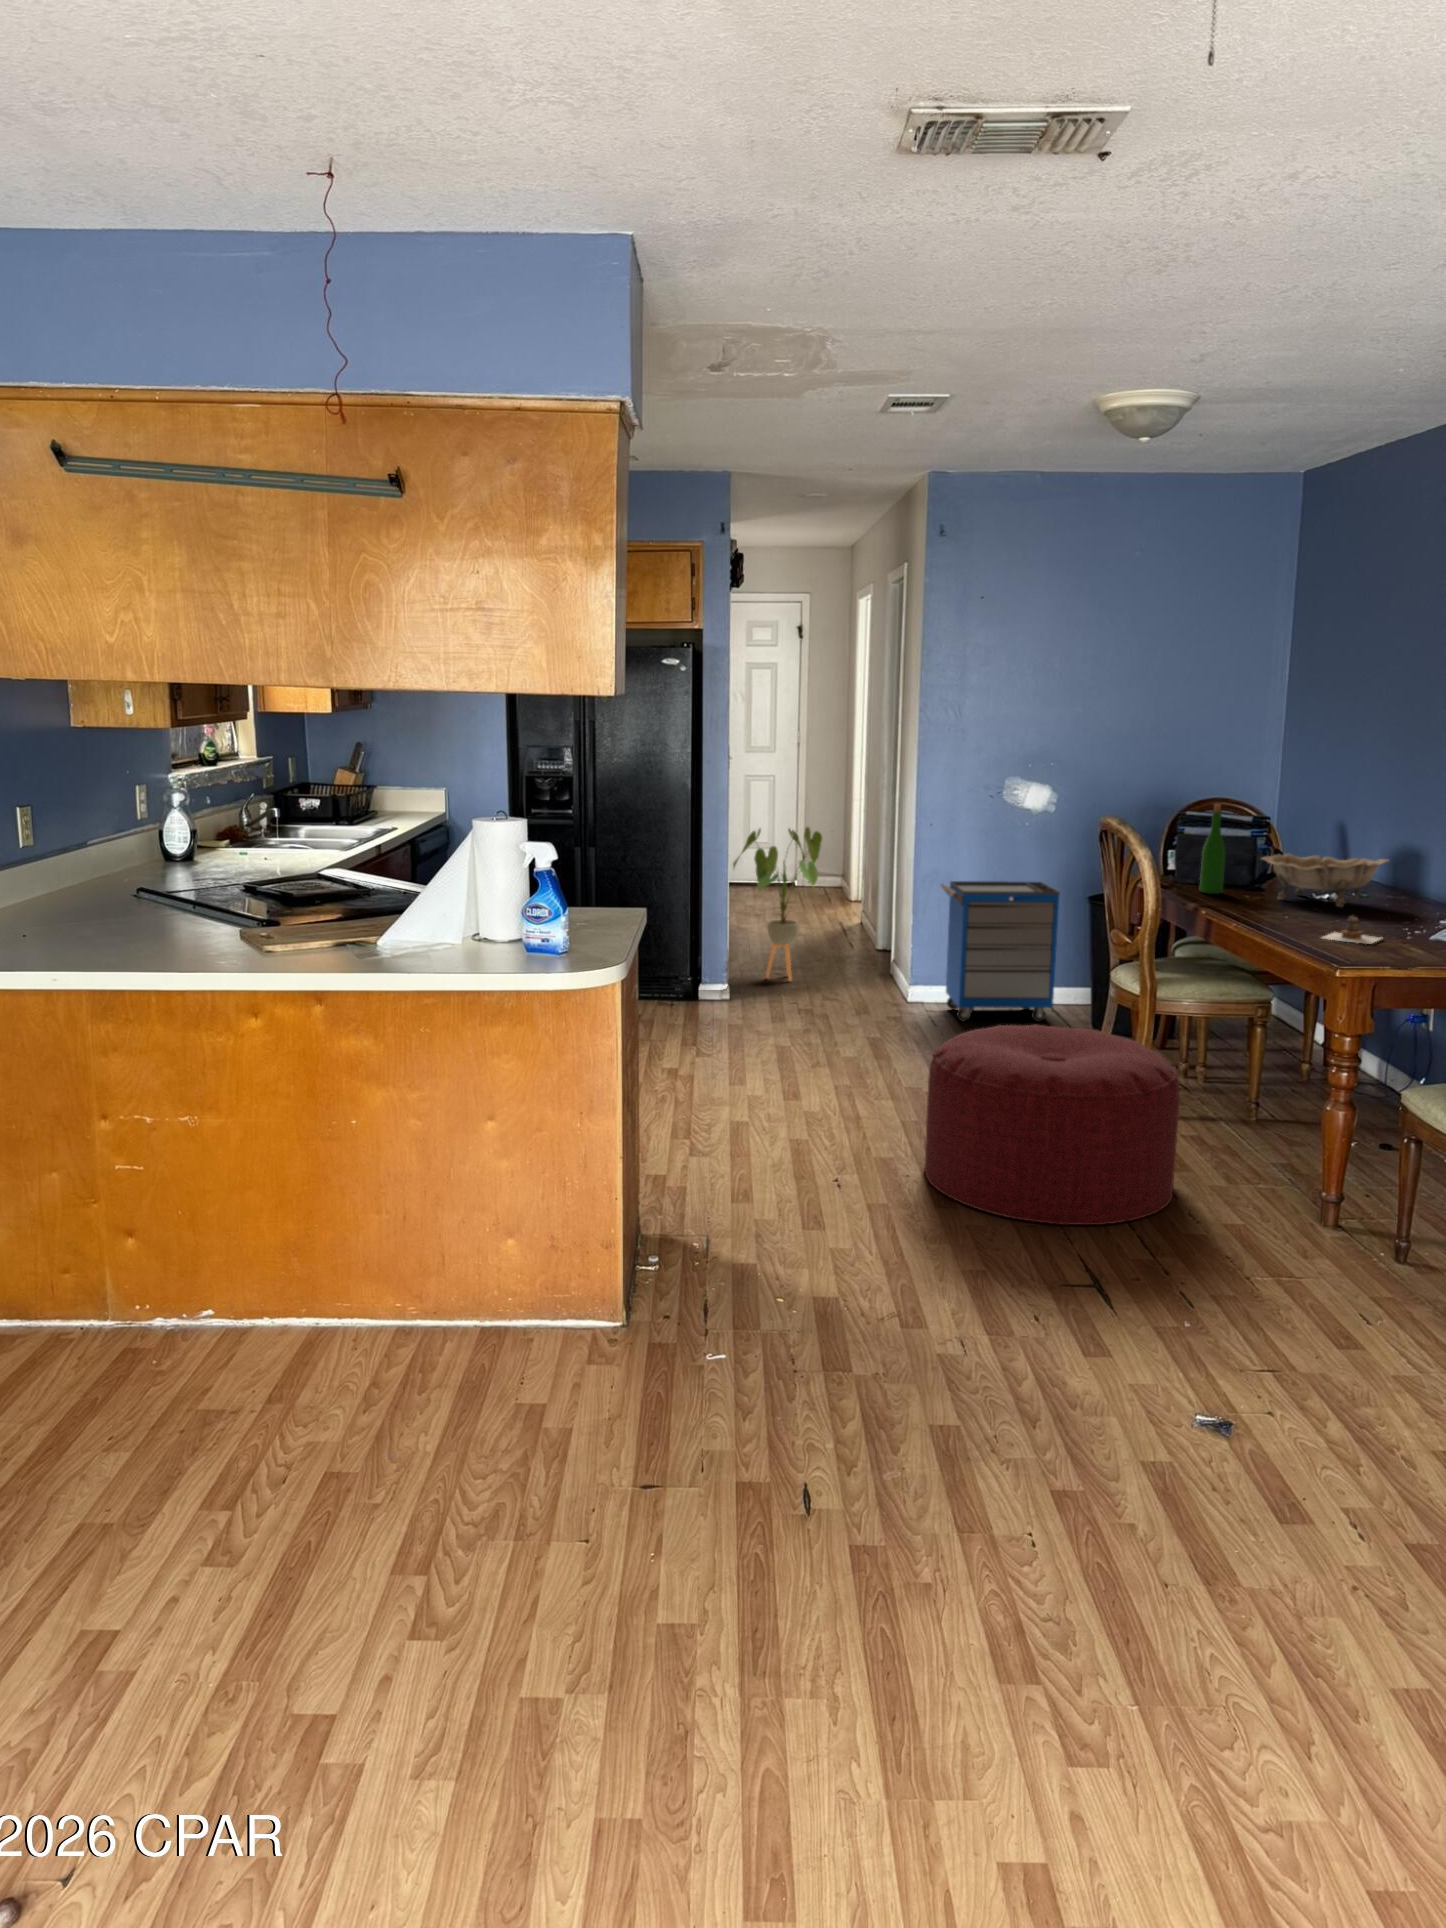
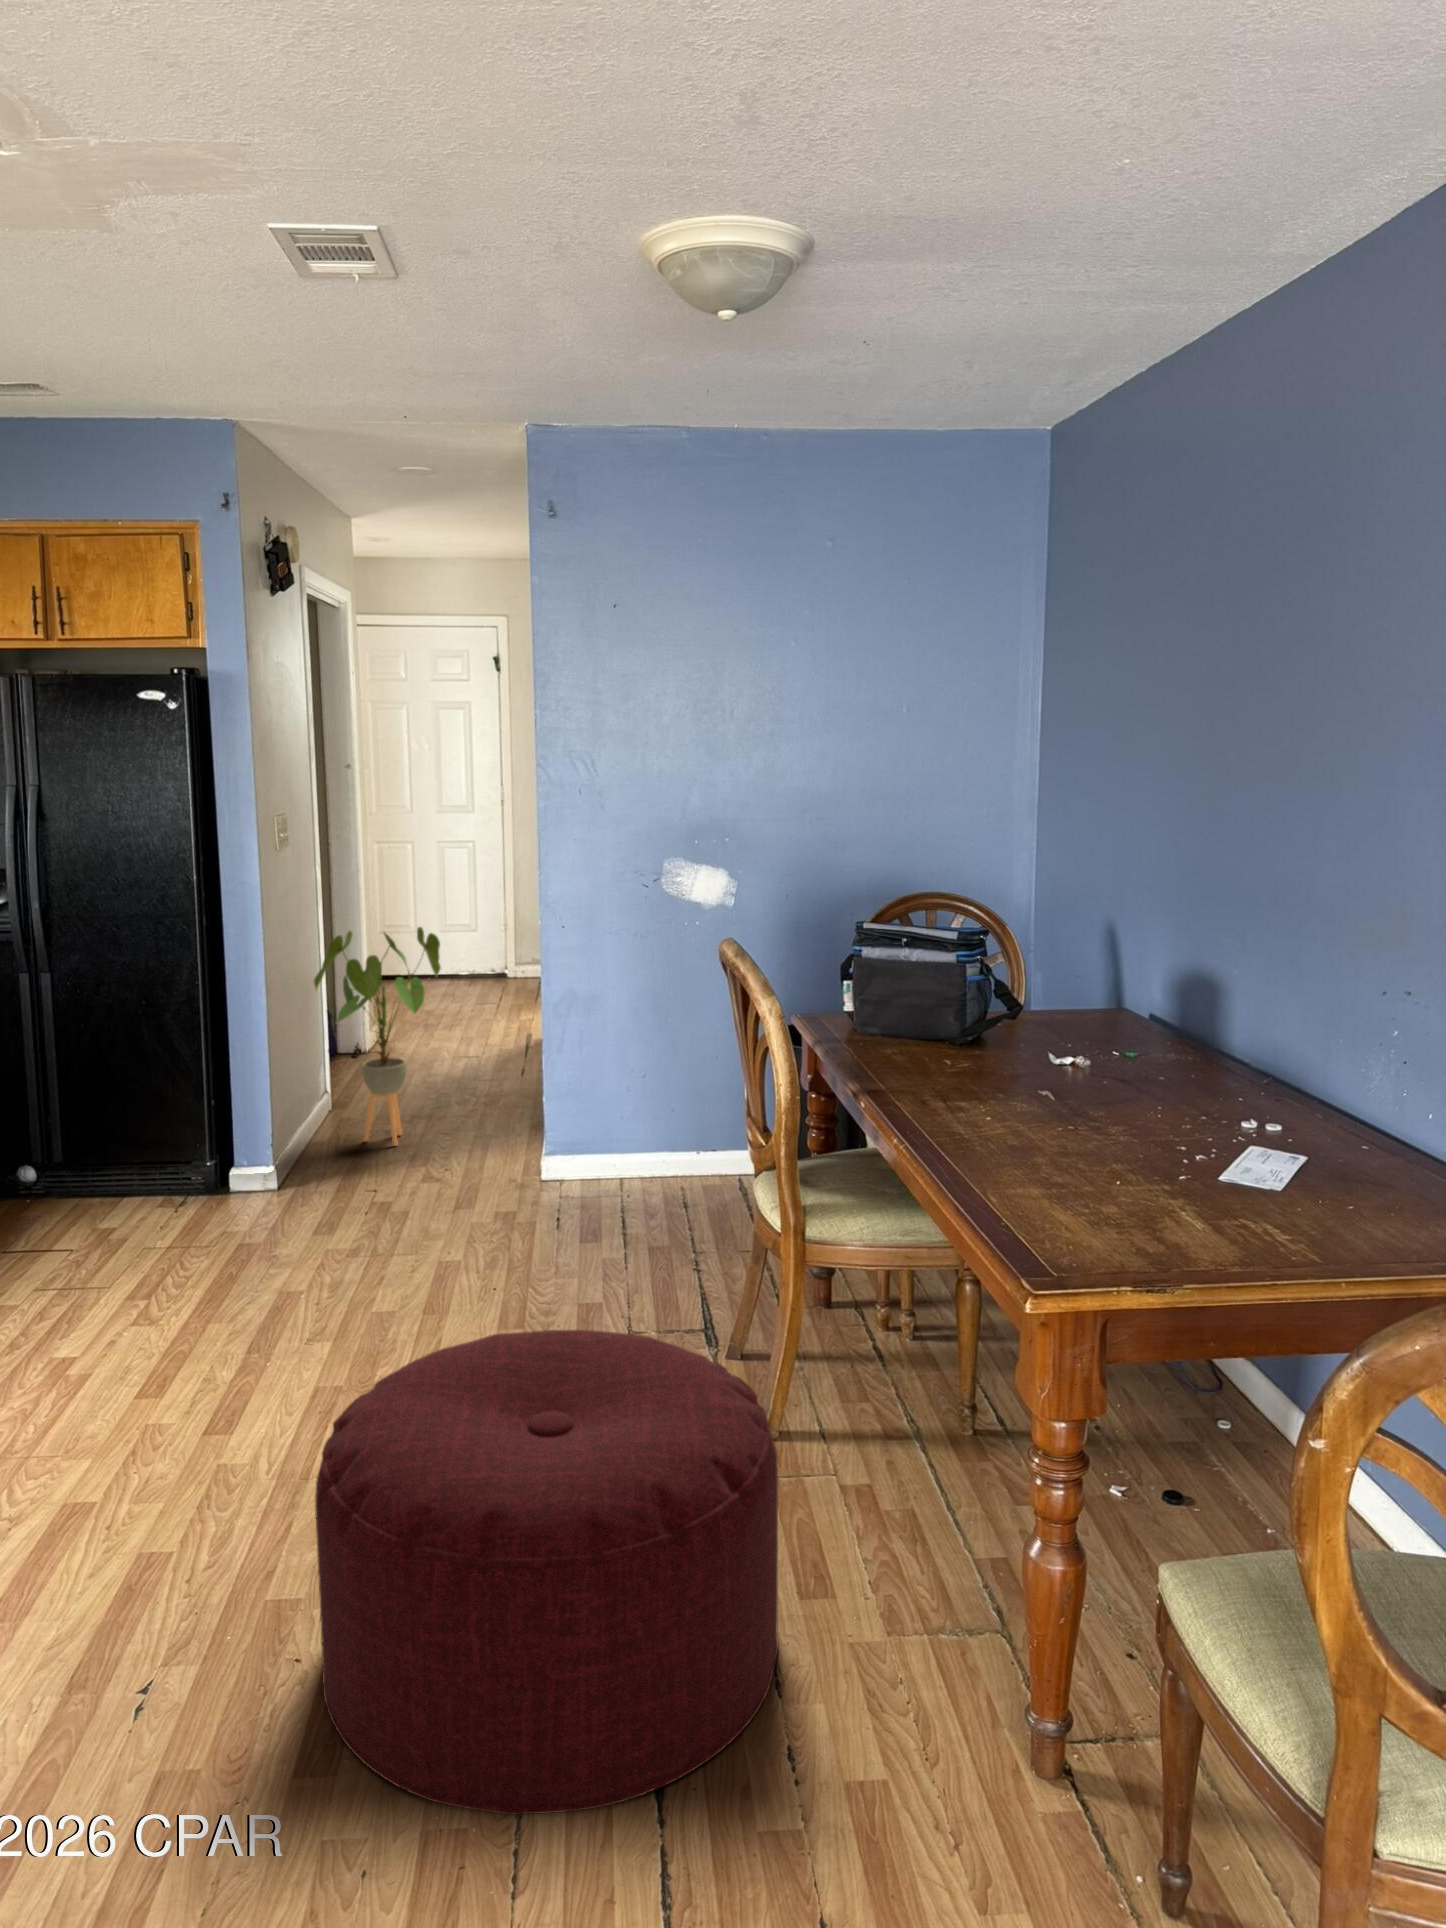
wine bottle: present [1200,804,1226,894] -> none [877,916,912,1060]
decorative bowl: present [1262,854,1389,907] -> none [966,990,1162,1087]
cabinet: present [941,881,1060,1022] -> none [571,1006,729,1218]
teapot: present [1322,916,1381,944] -> none [1021,1141,1134,1203]

